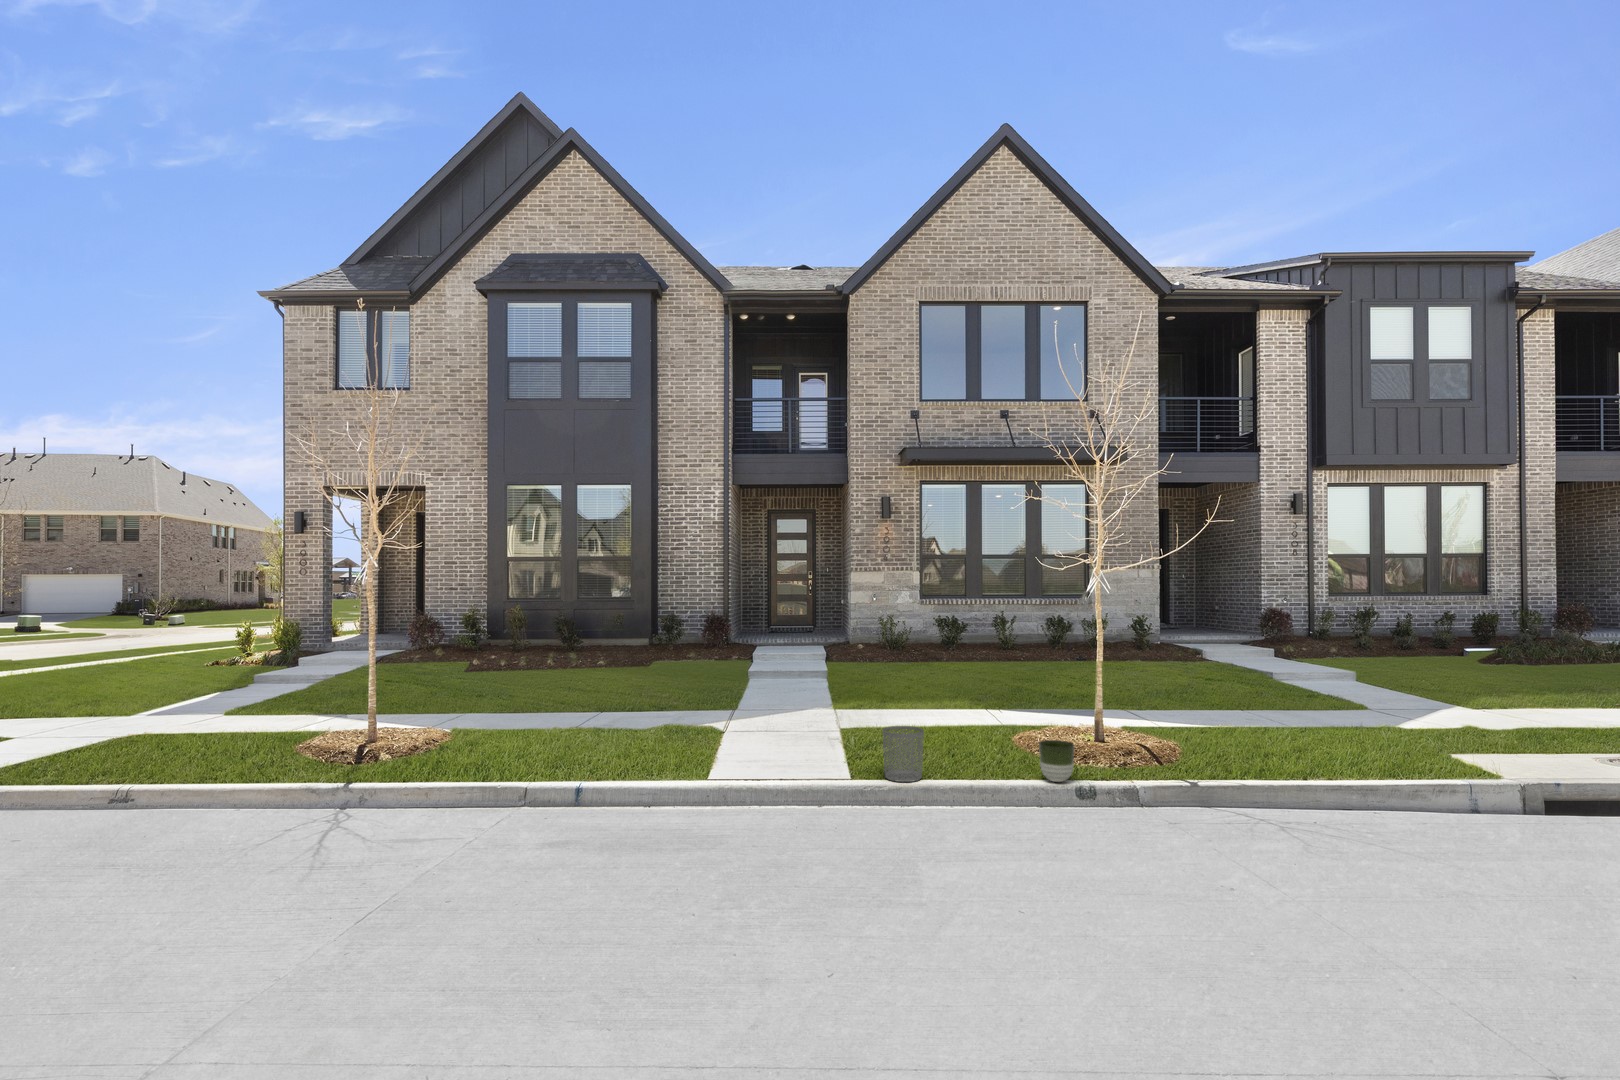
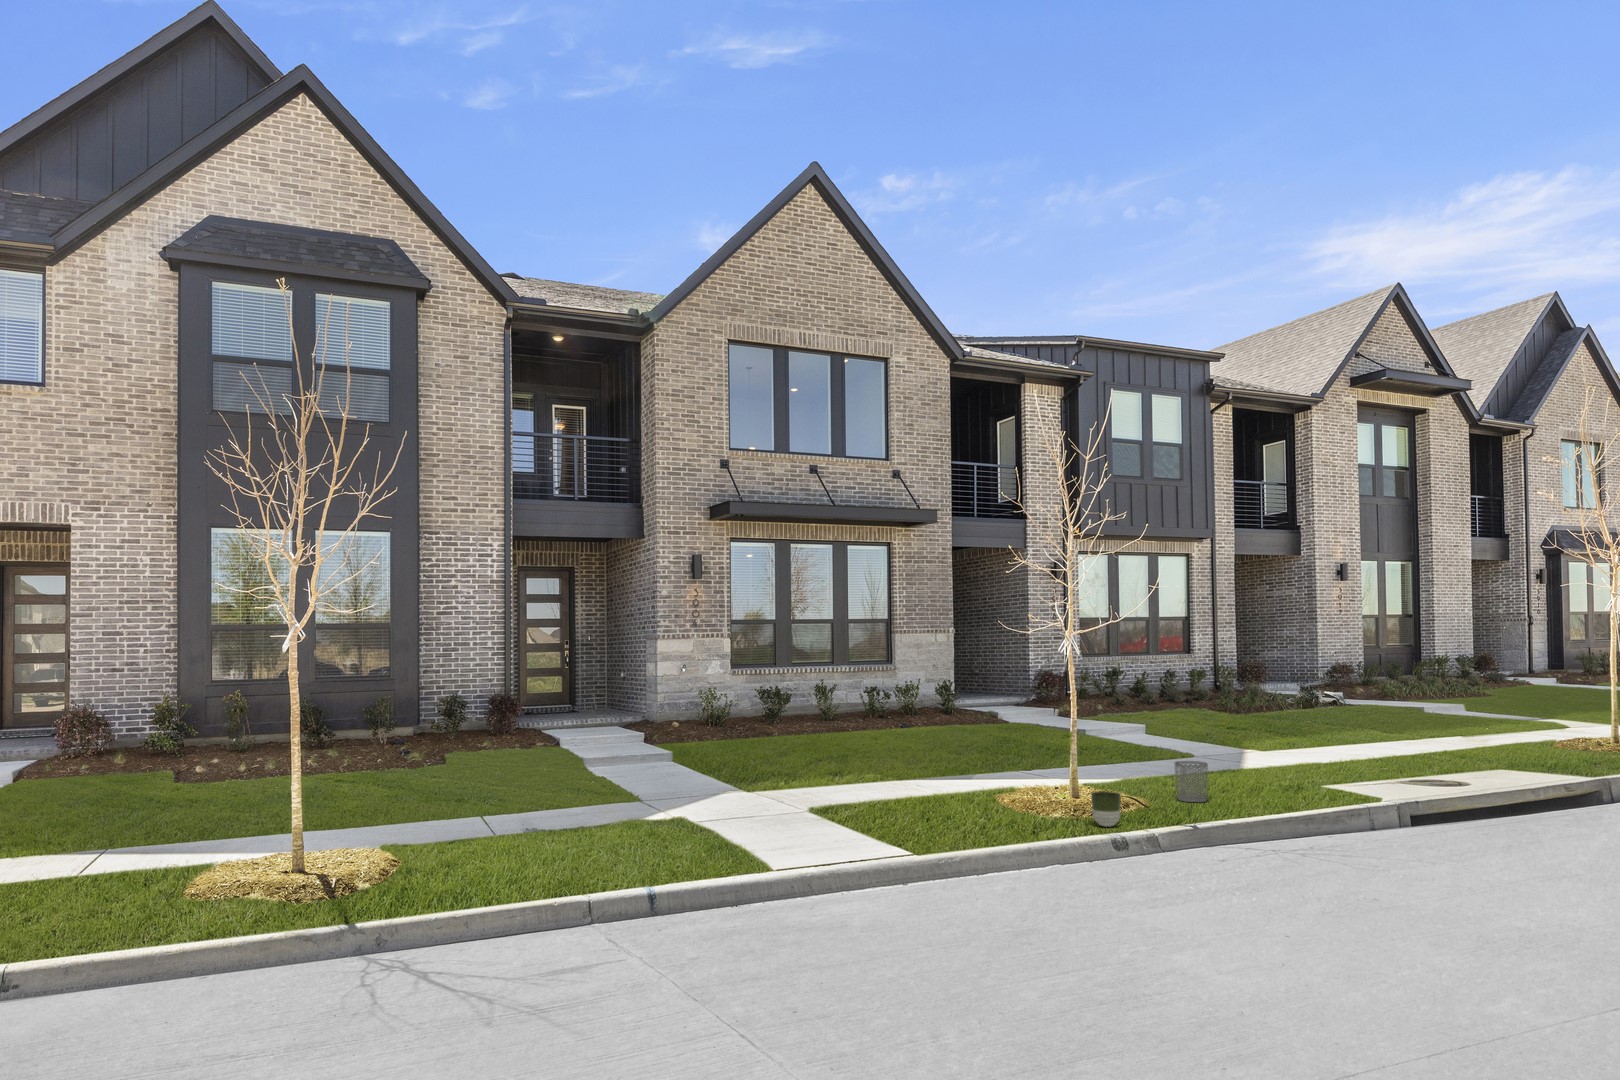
waste bin: present [883,726,924,782] -> present [1175,761,1208,802]

